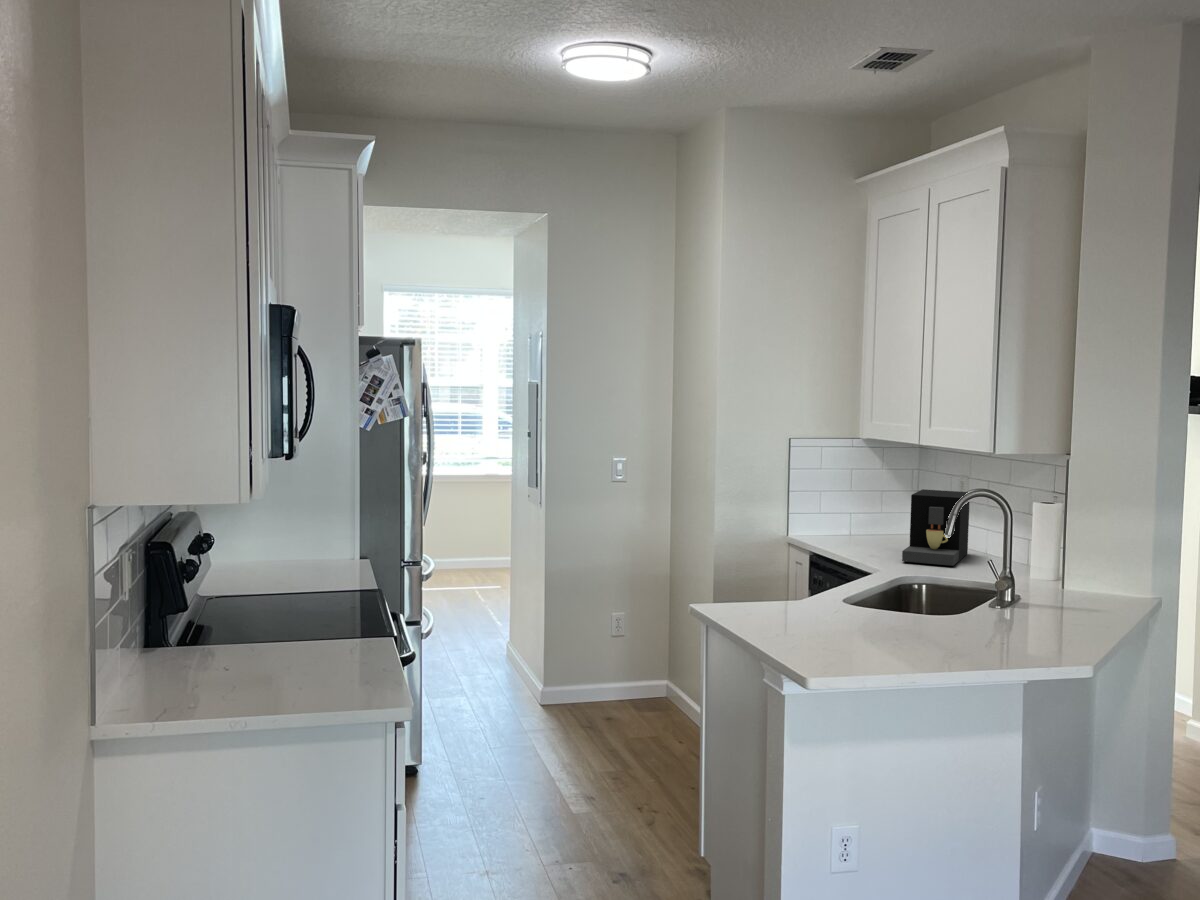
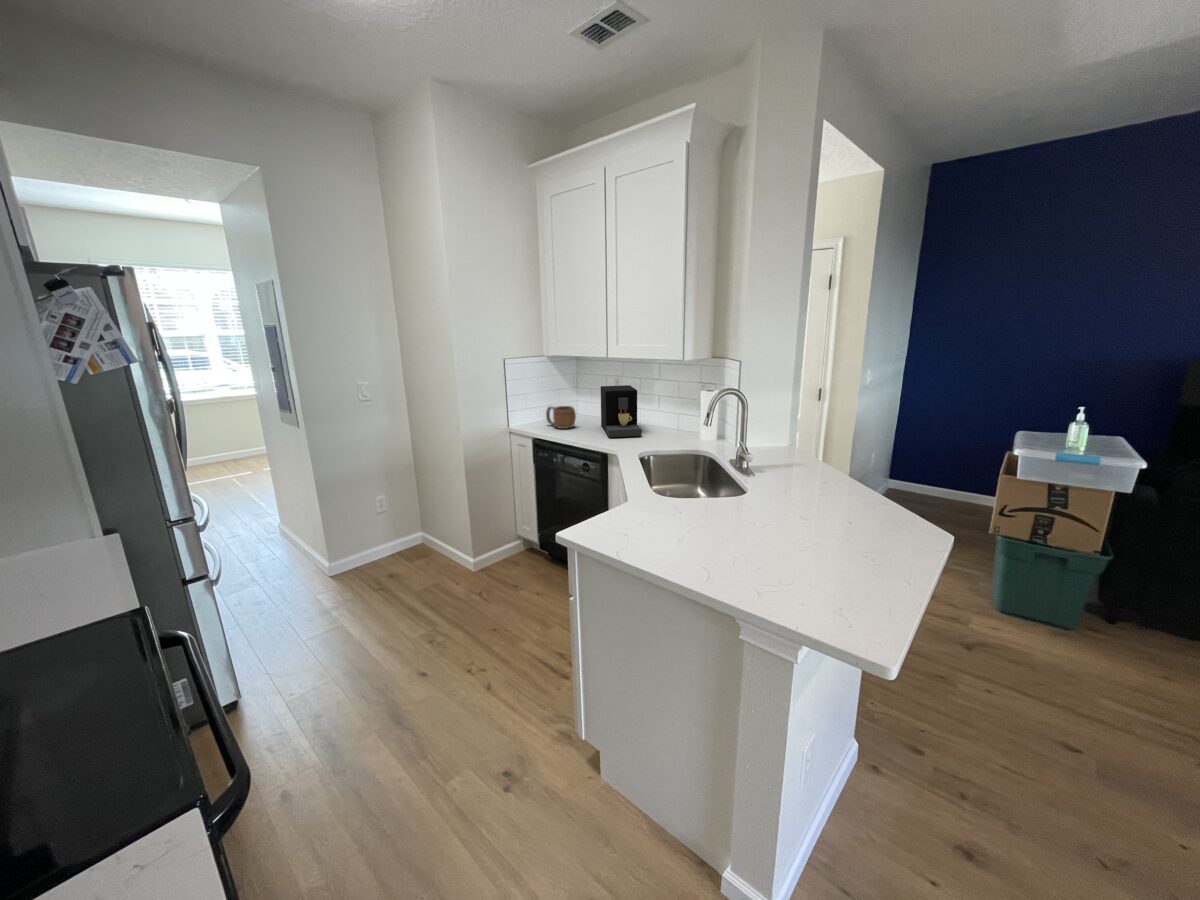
mug: none [841,512,881,547] -> present [546,406,576,429]

